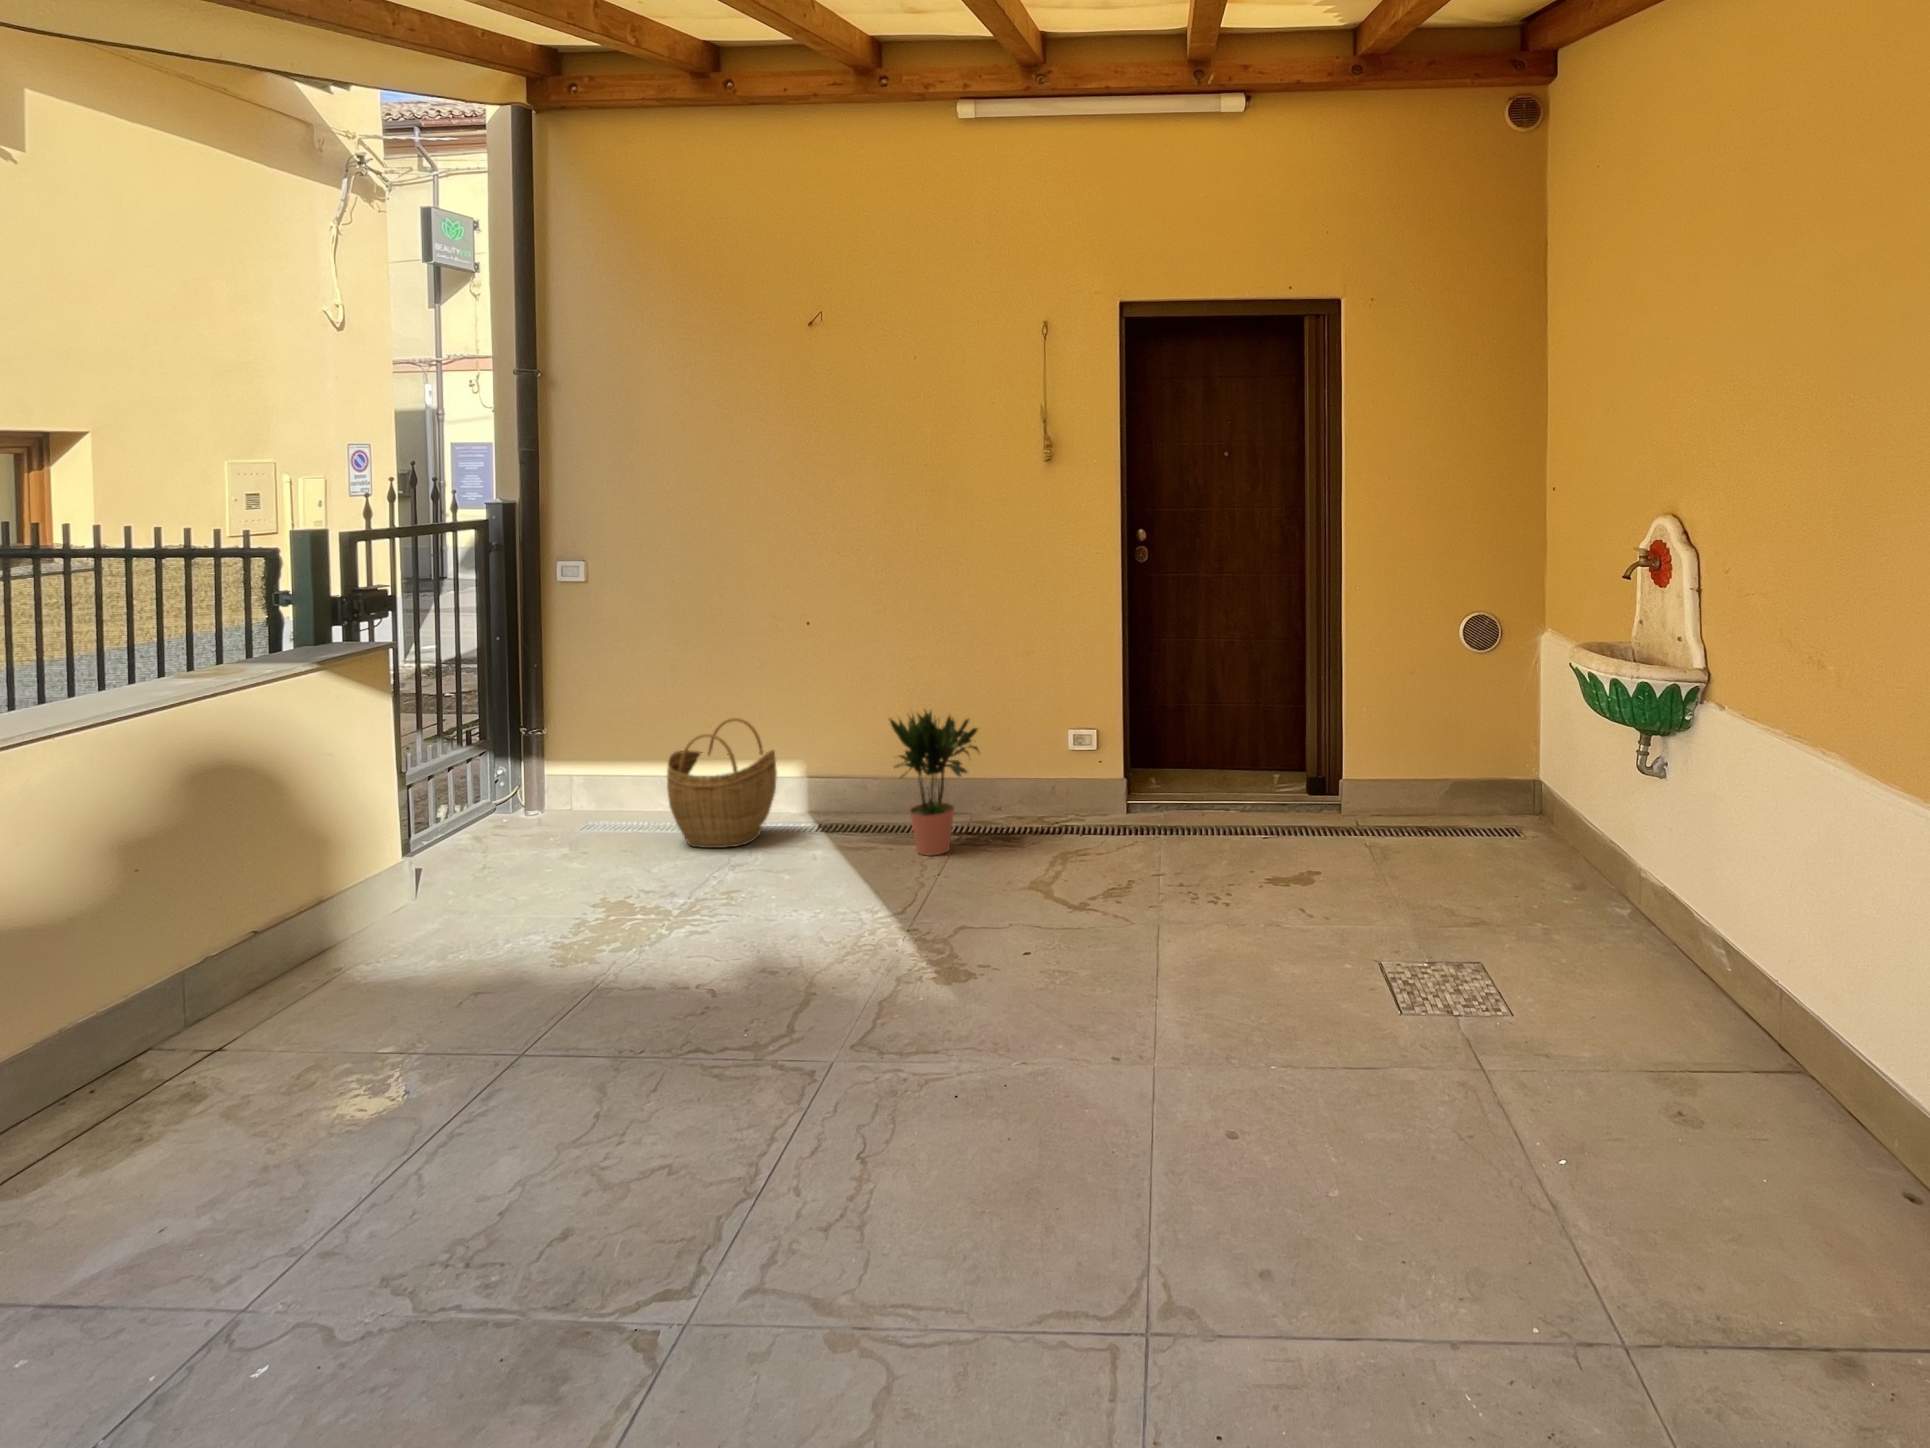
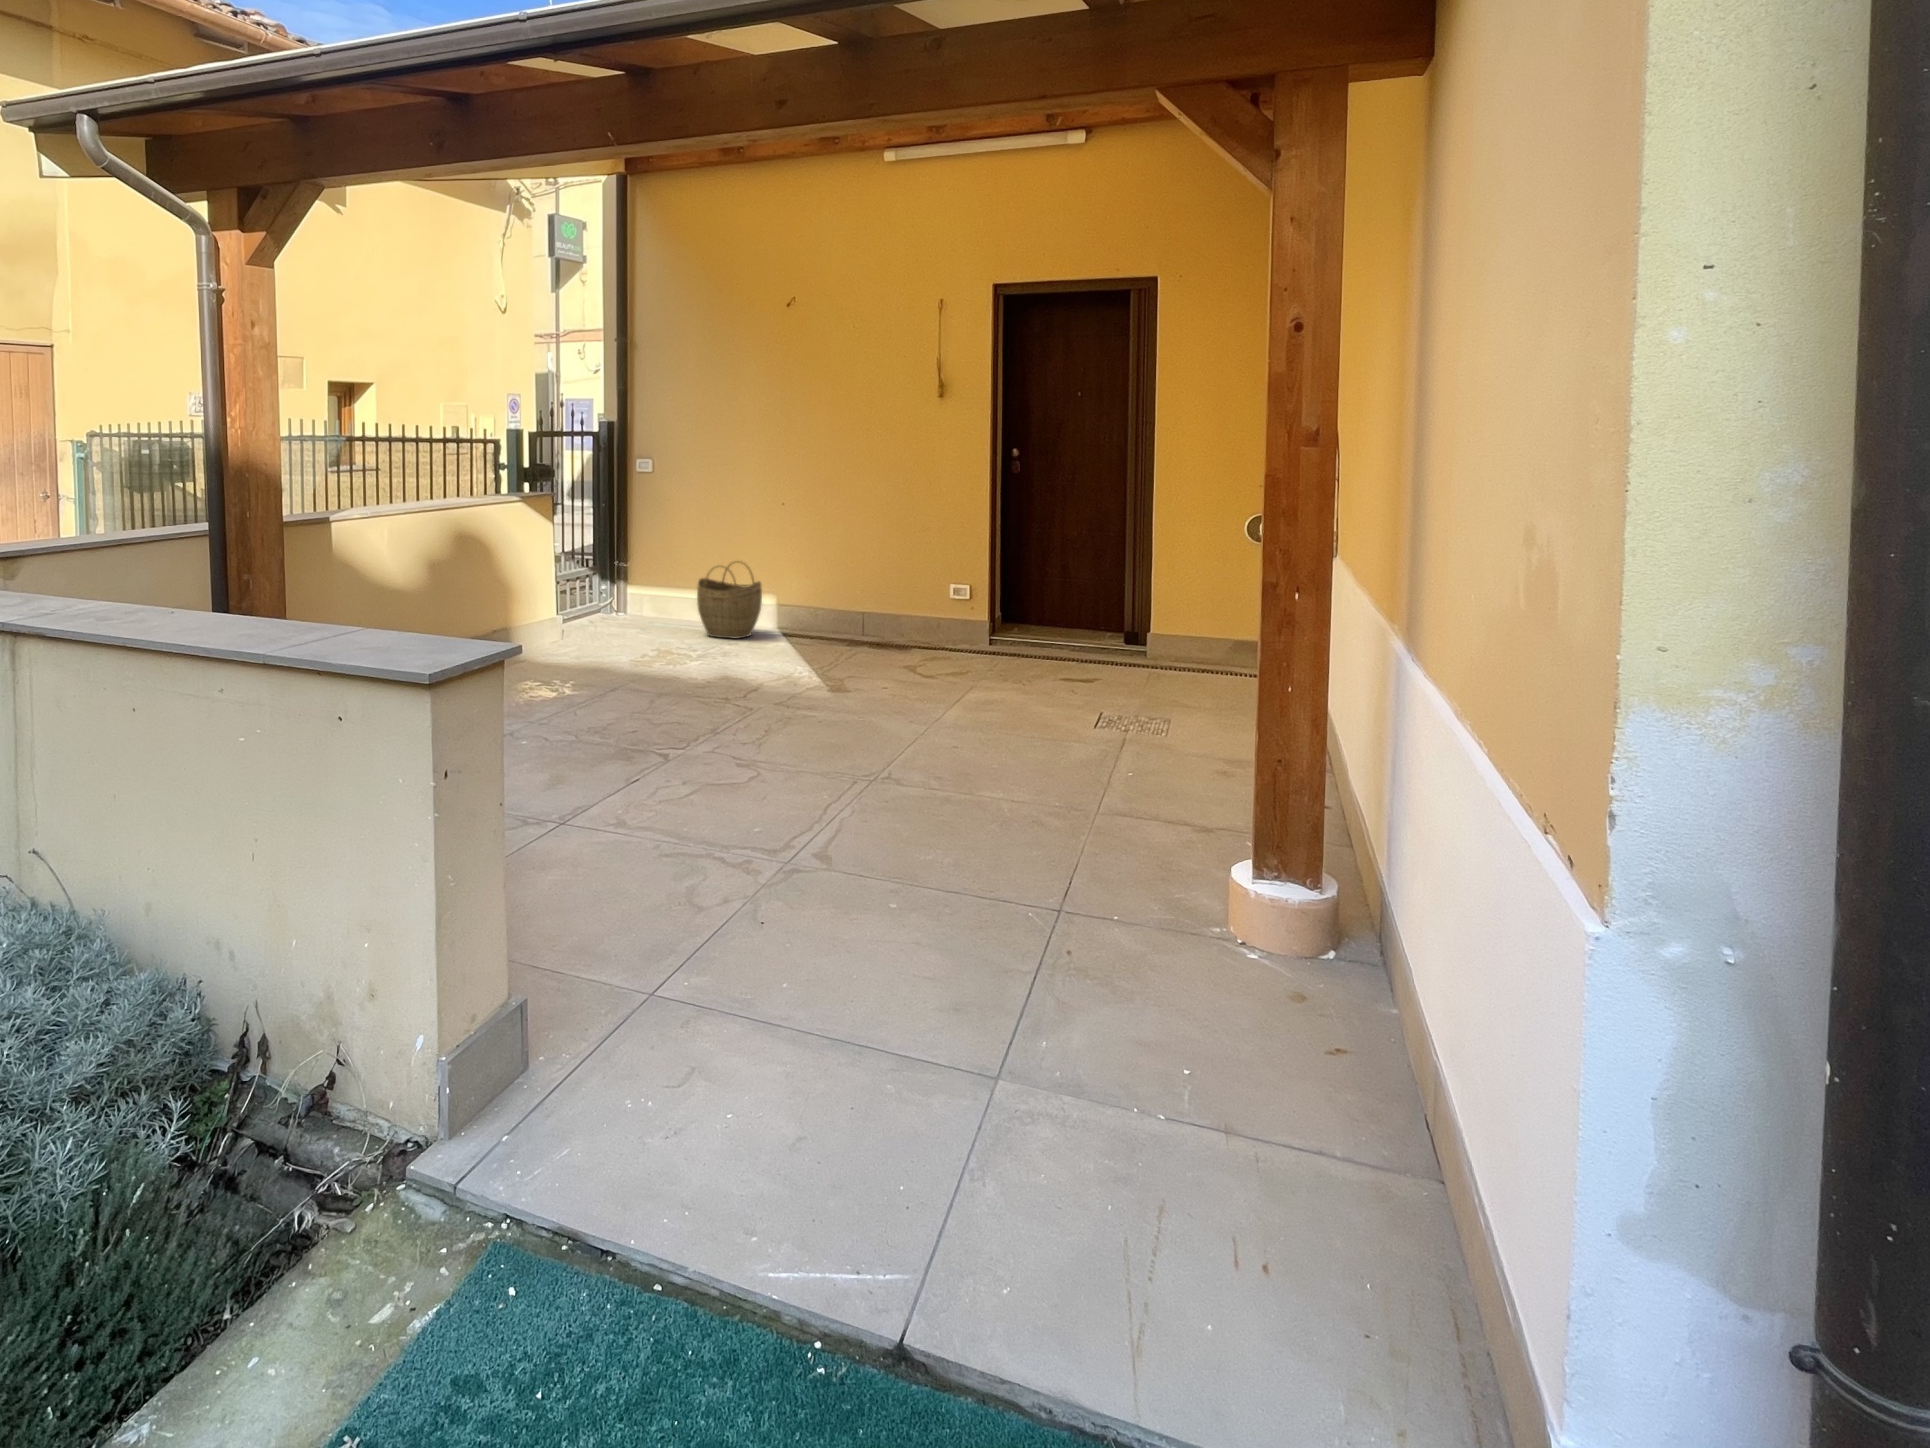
potted plant: present [890,711,978,856] -> none [829,556,890,653]

